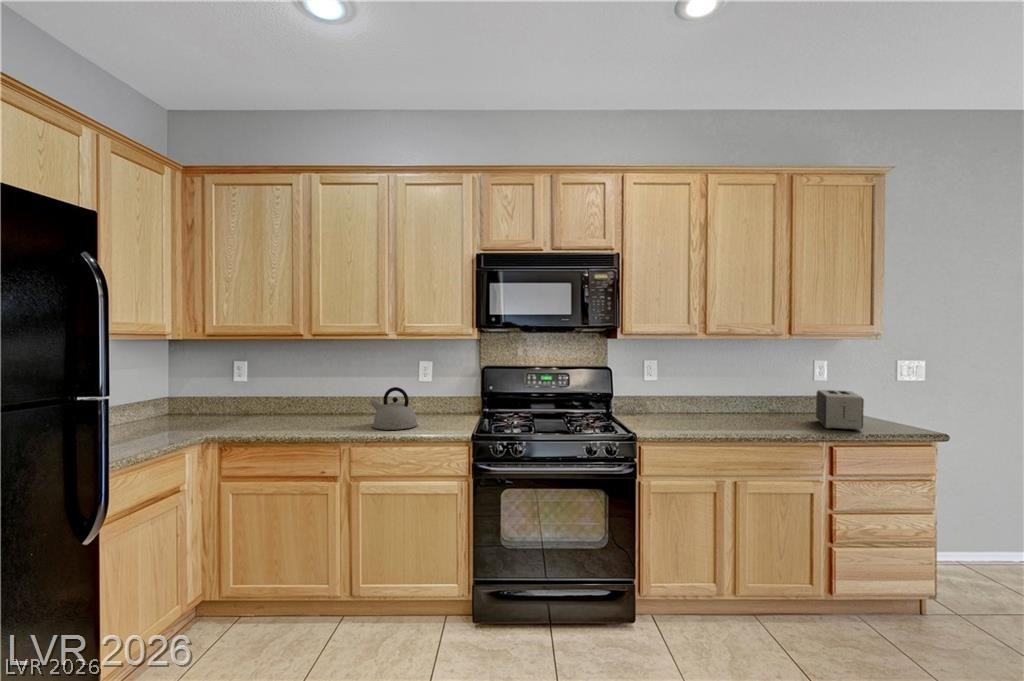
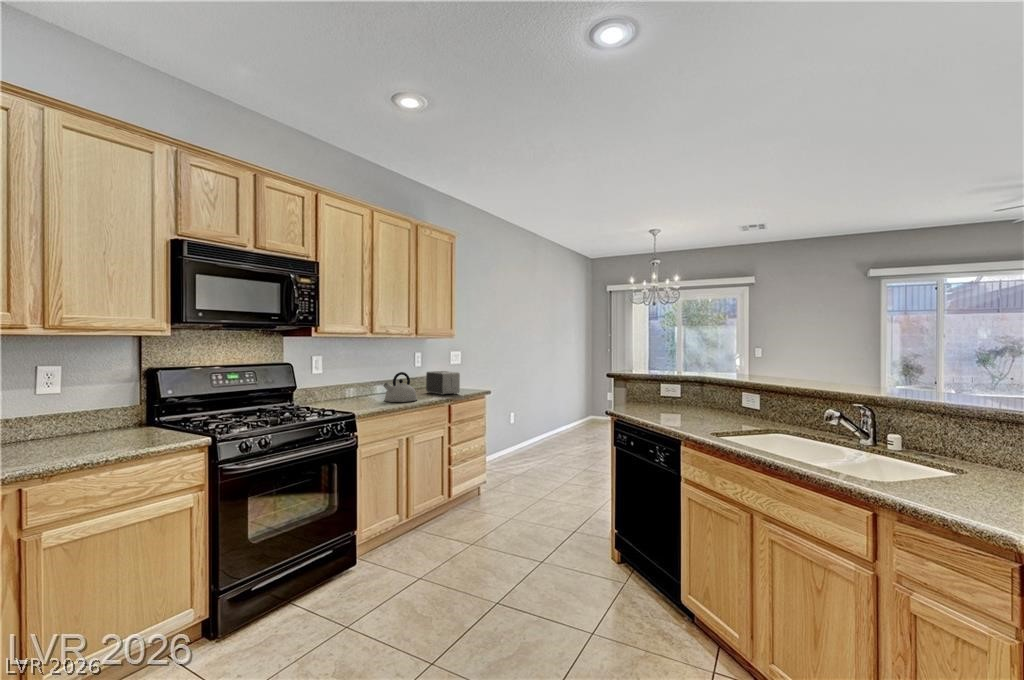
kettle: present [370,387,418,430] -> present [383,372,417,402]

